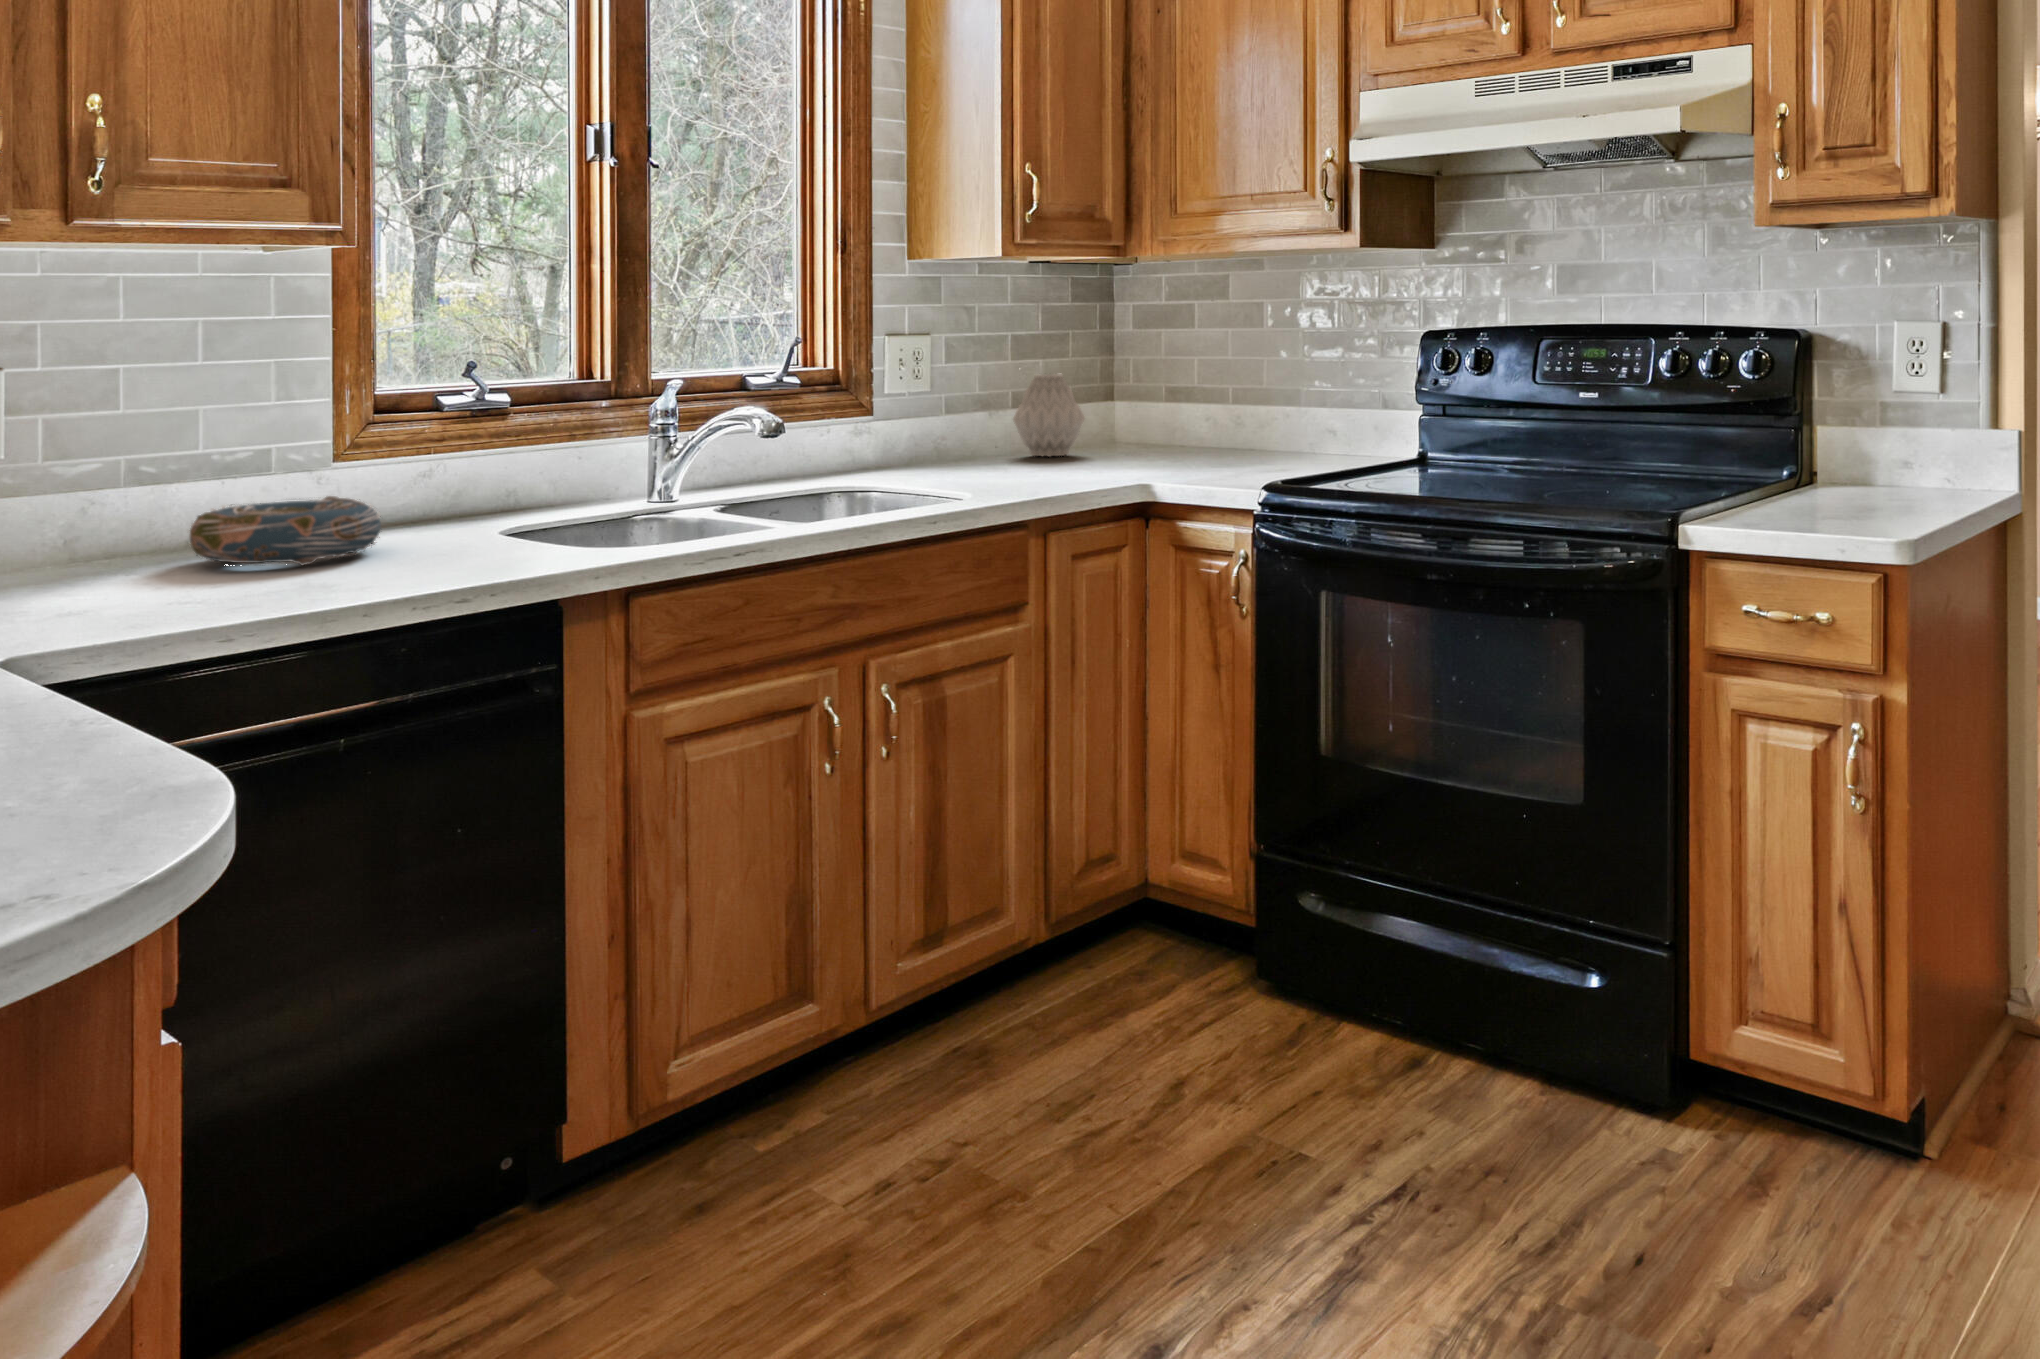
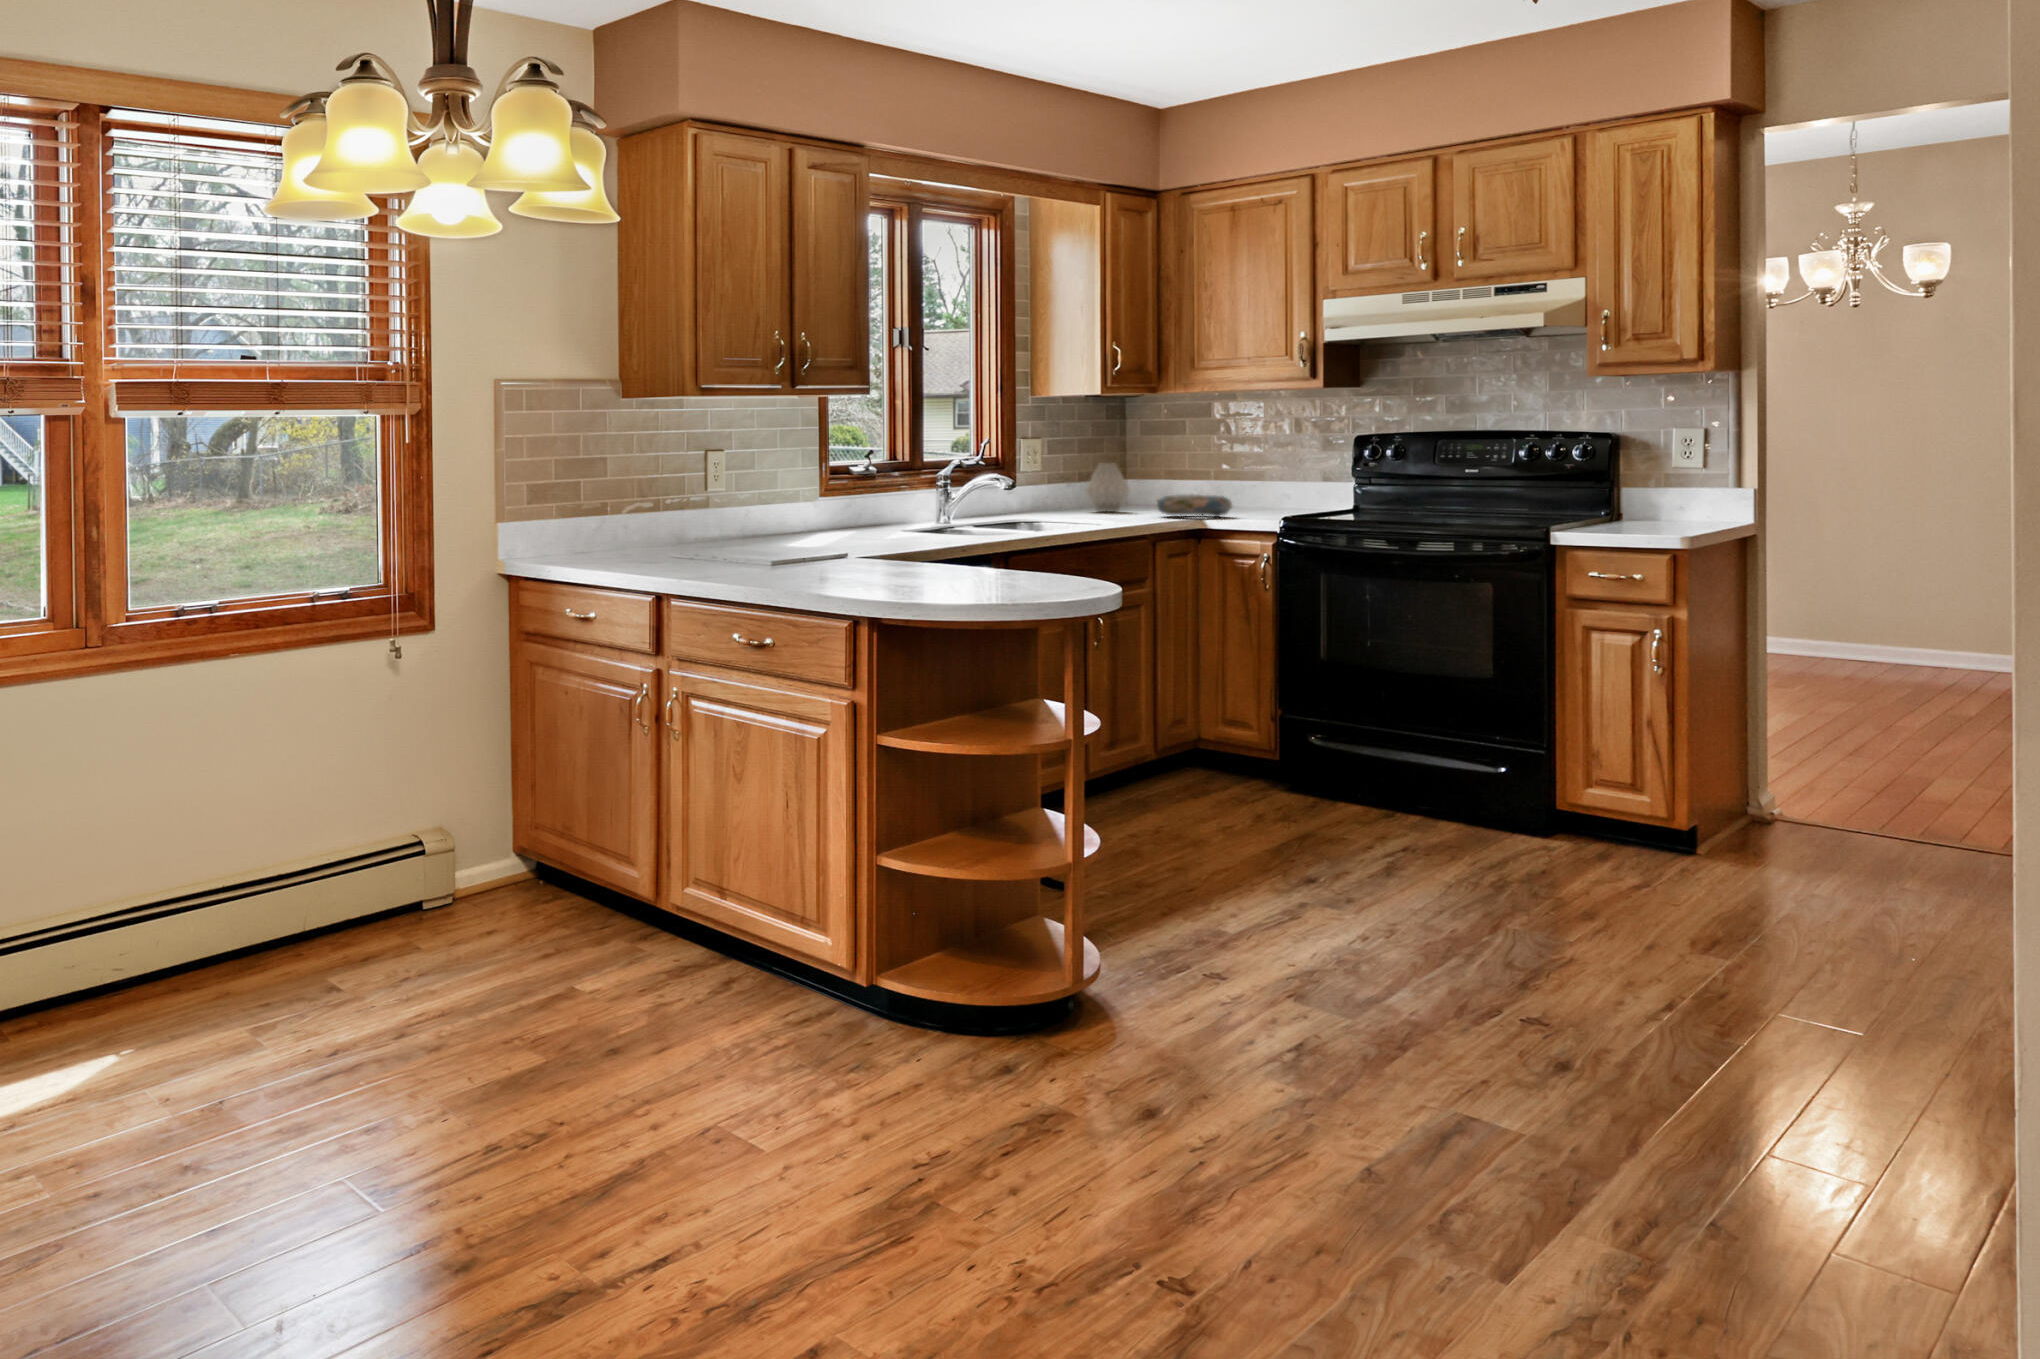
decorative bowl: present [190,496,381,565] -> present [1157,494,1232,517]

